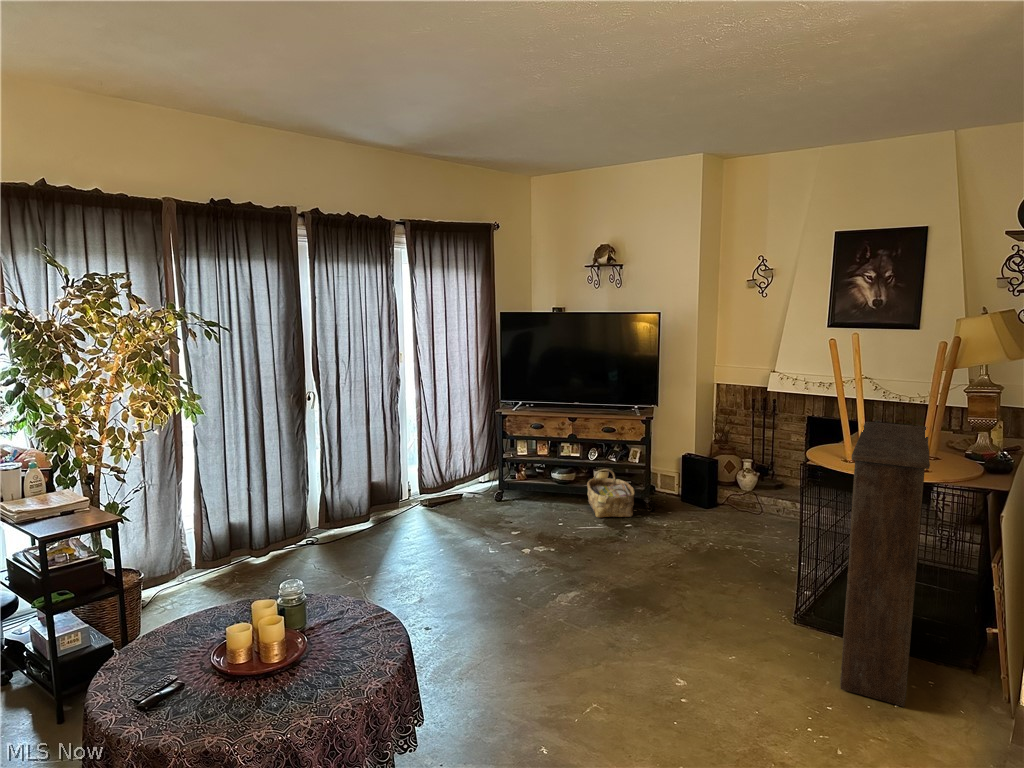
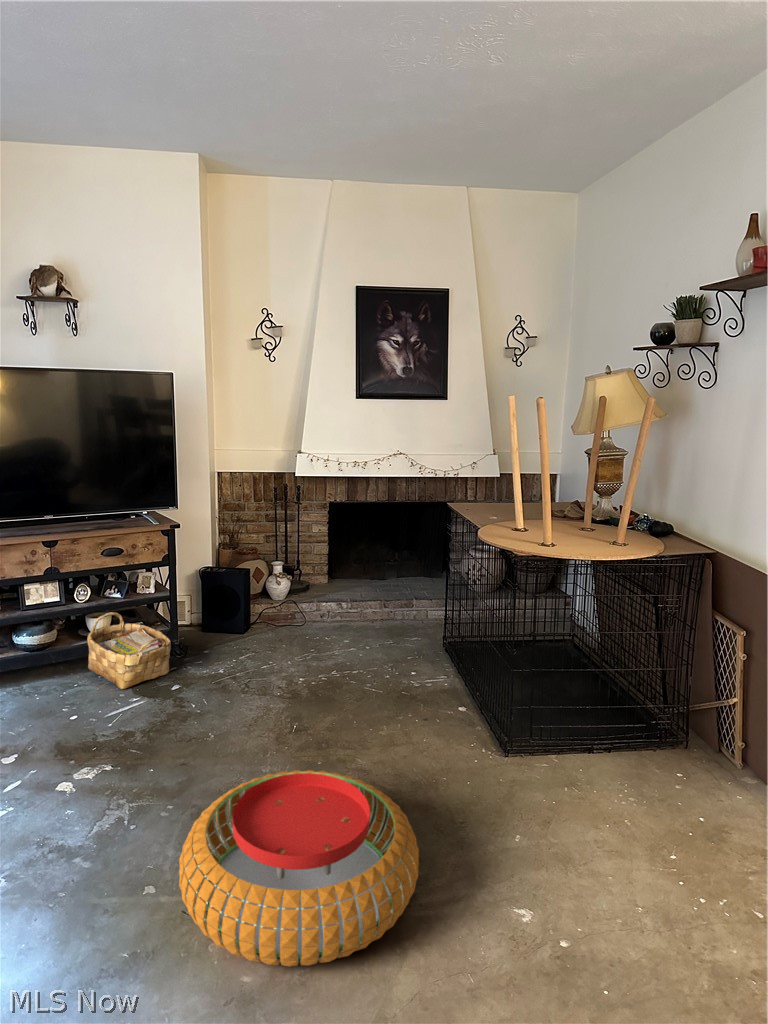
bookshelf: present [840,422,930,707] -> none [513,502,701,815]
pouf: none [513,563,658,662] -> present [179,770,419,966]

